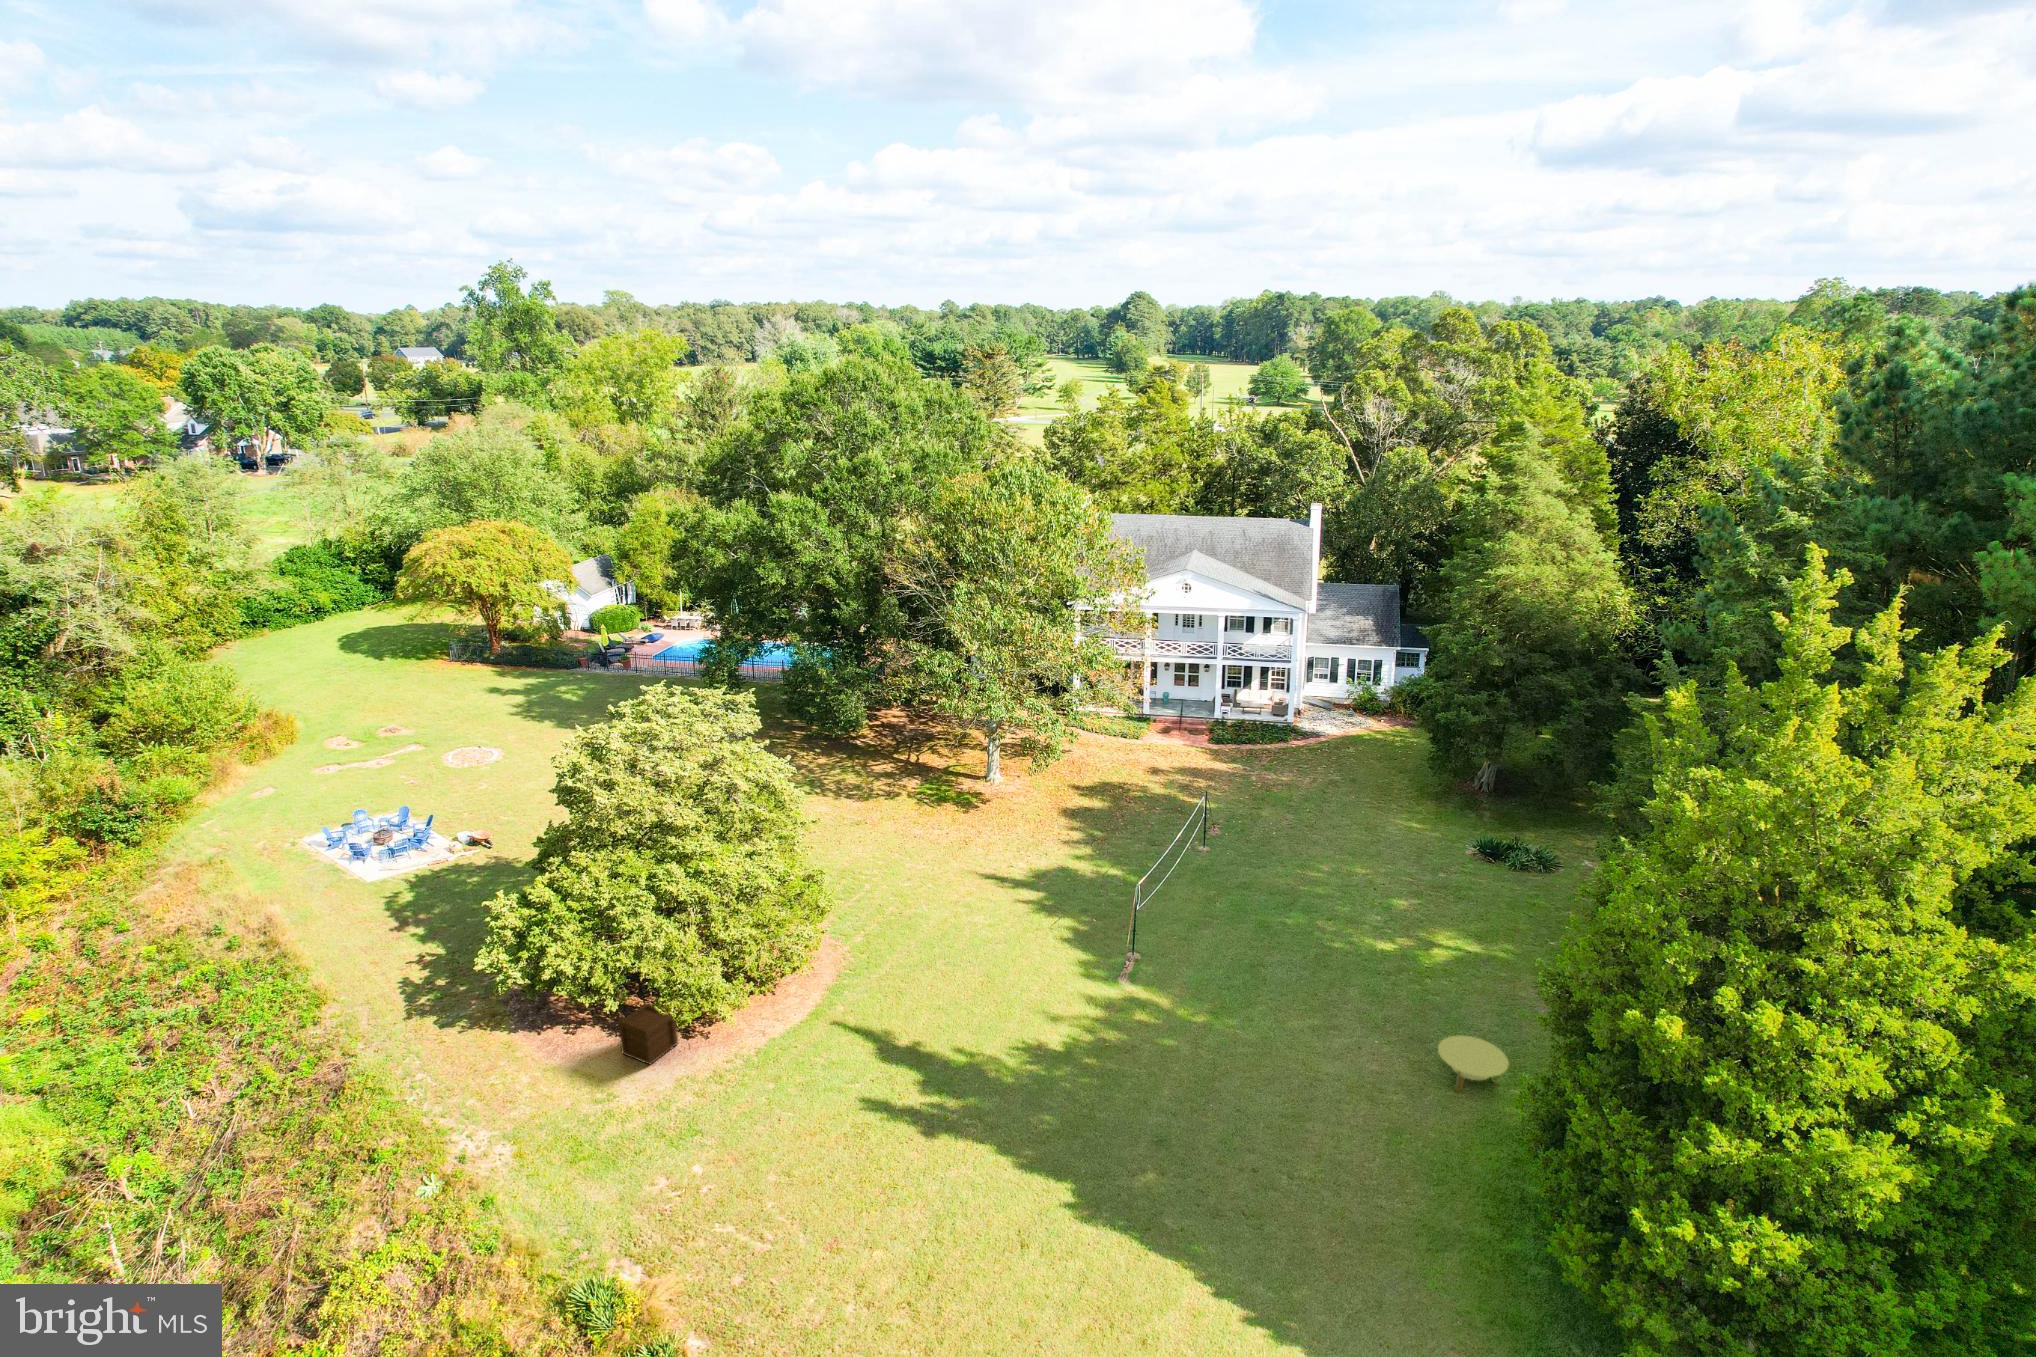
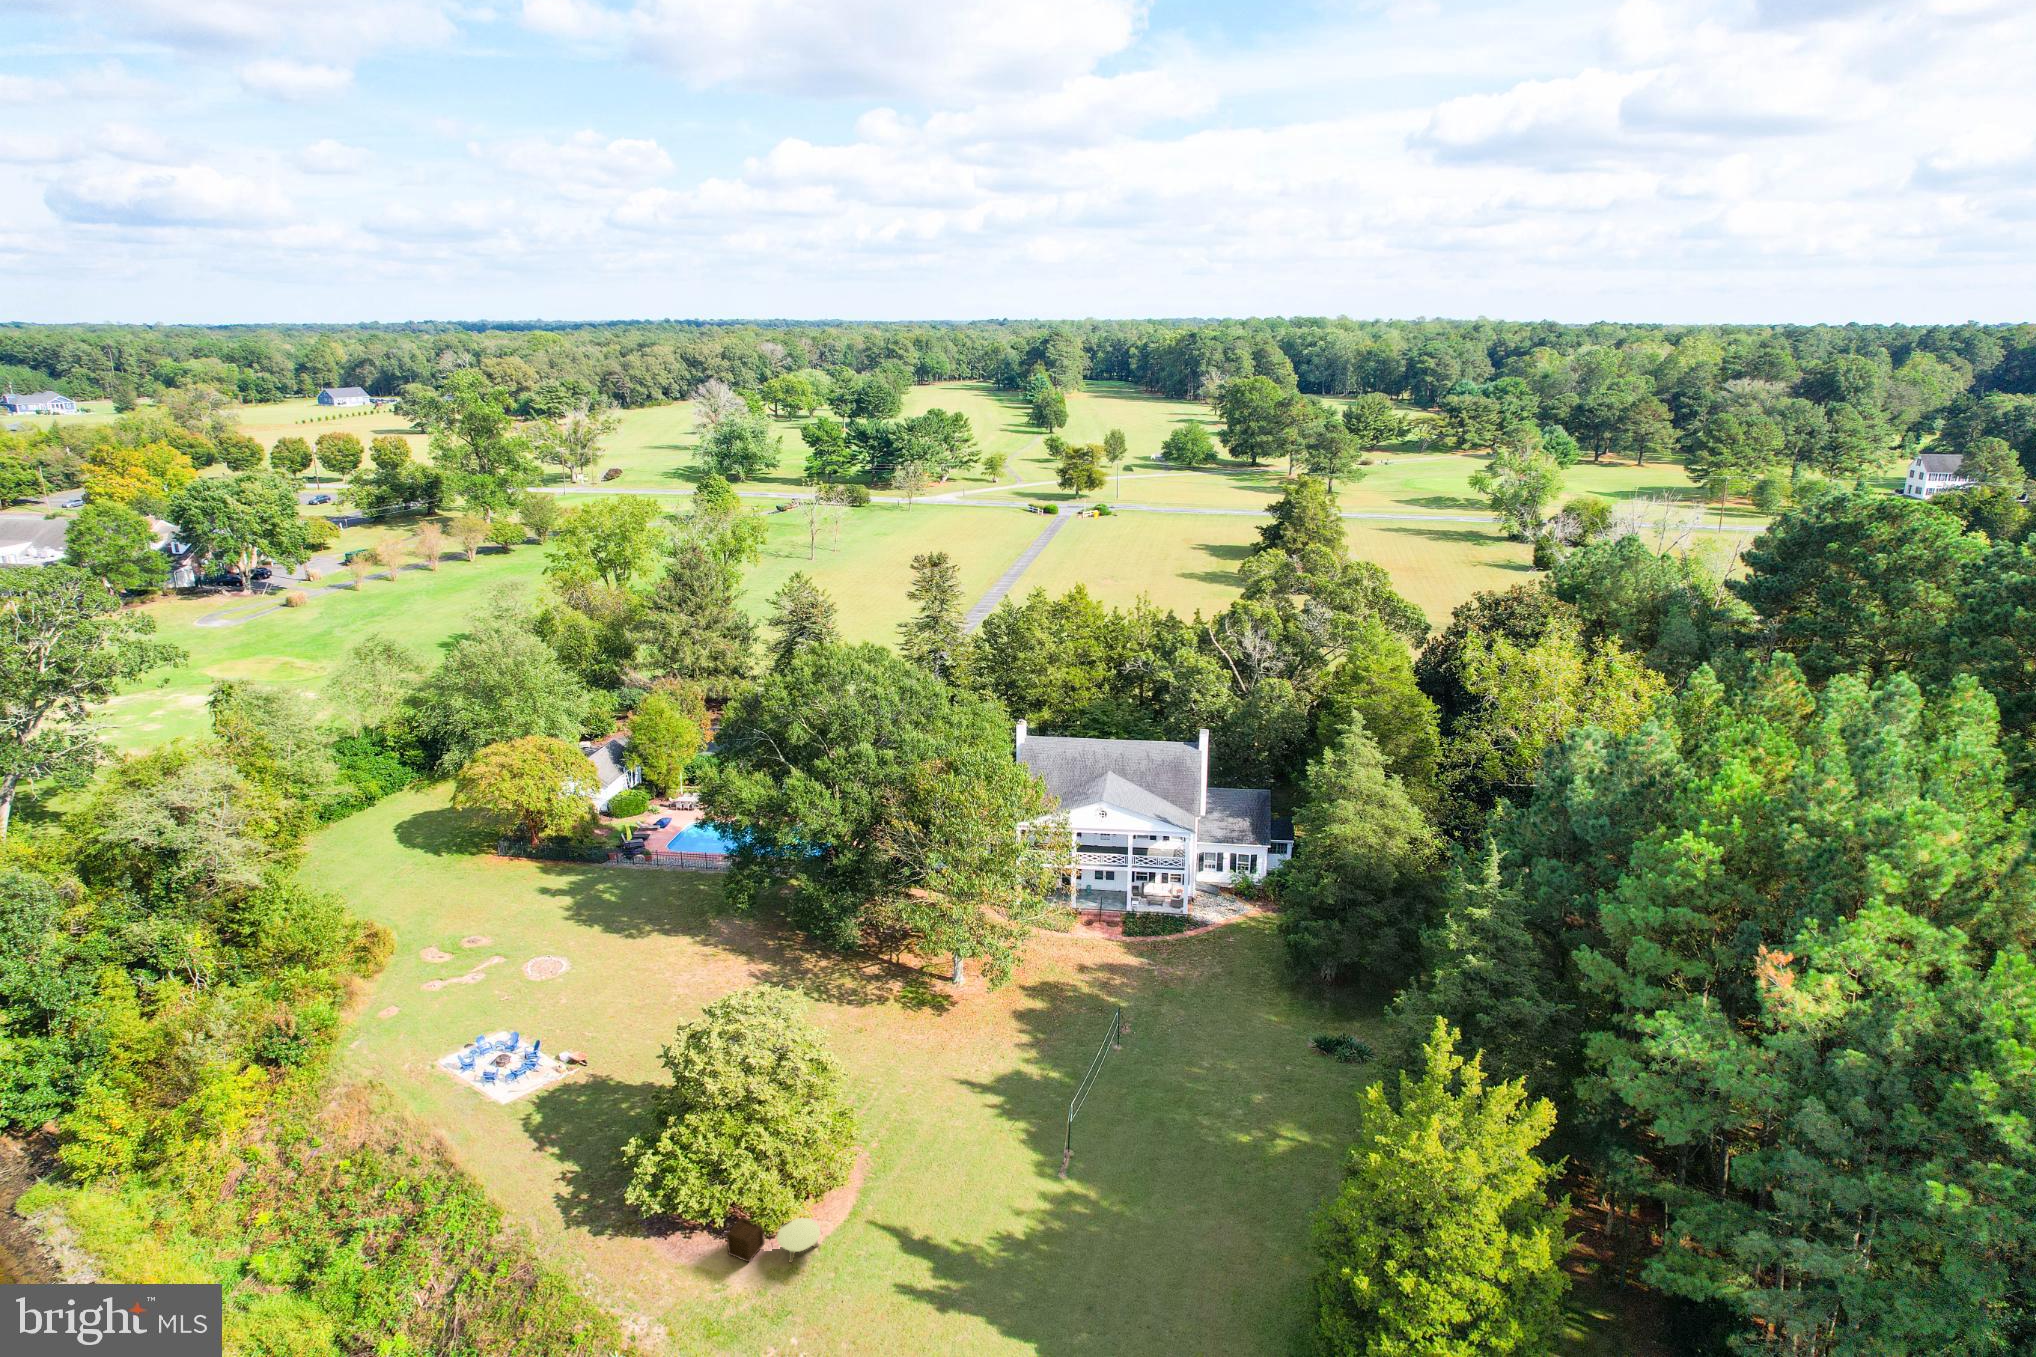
round table: present [1438,1035,1509,1092] -> present [777,1218,820,1263]

